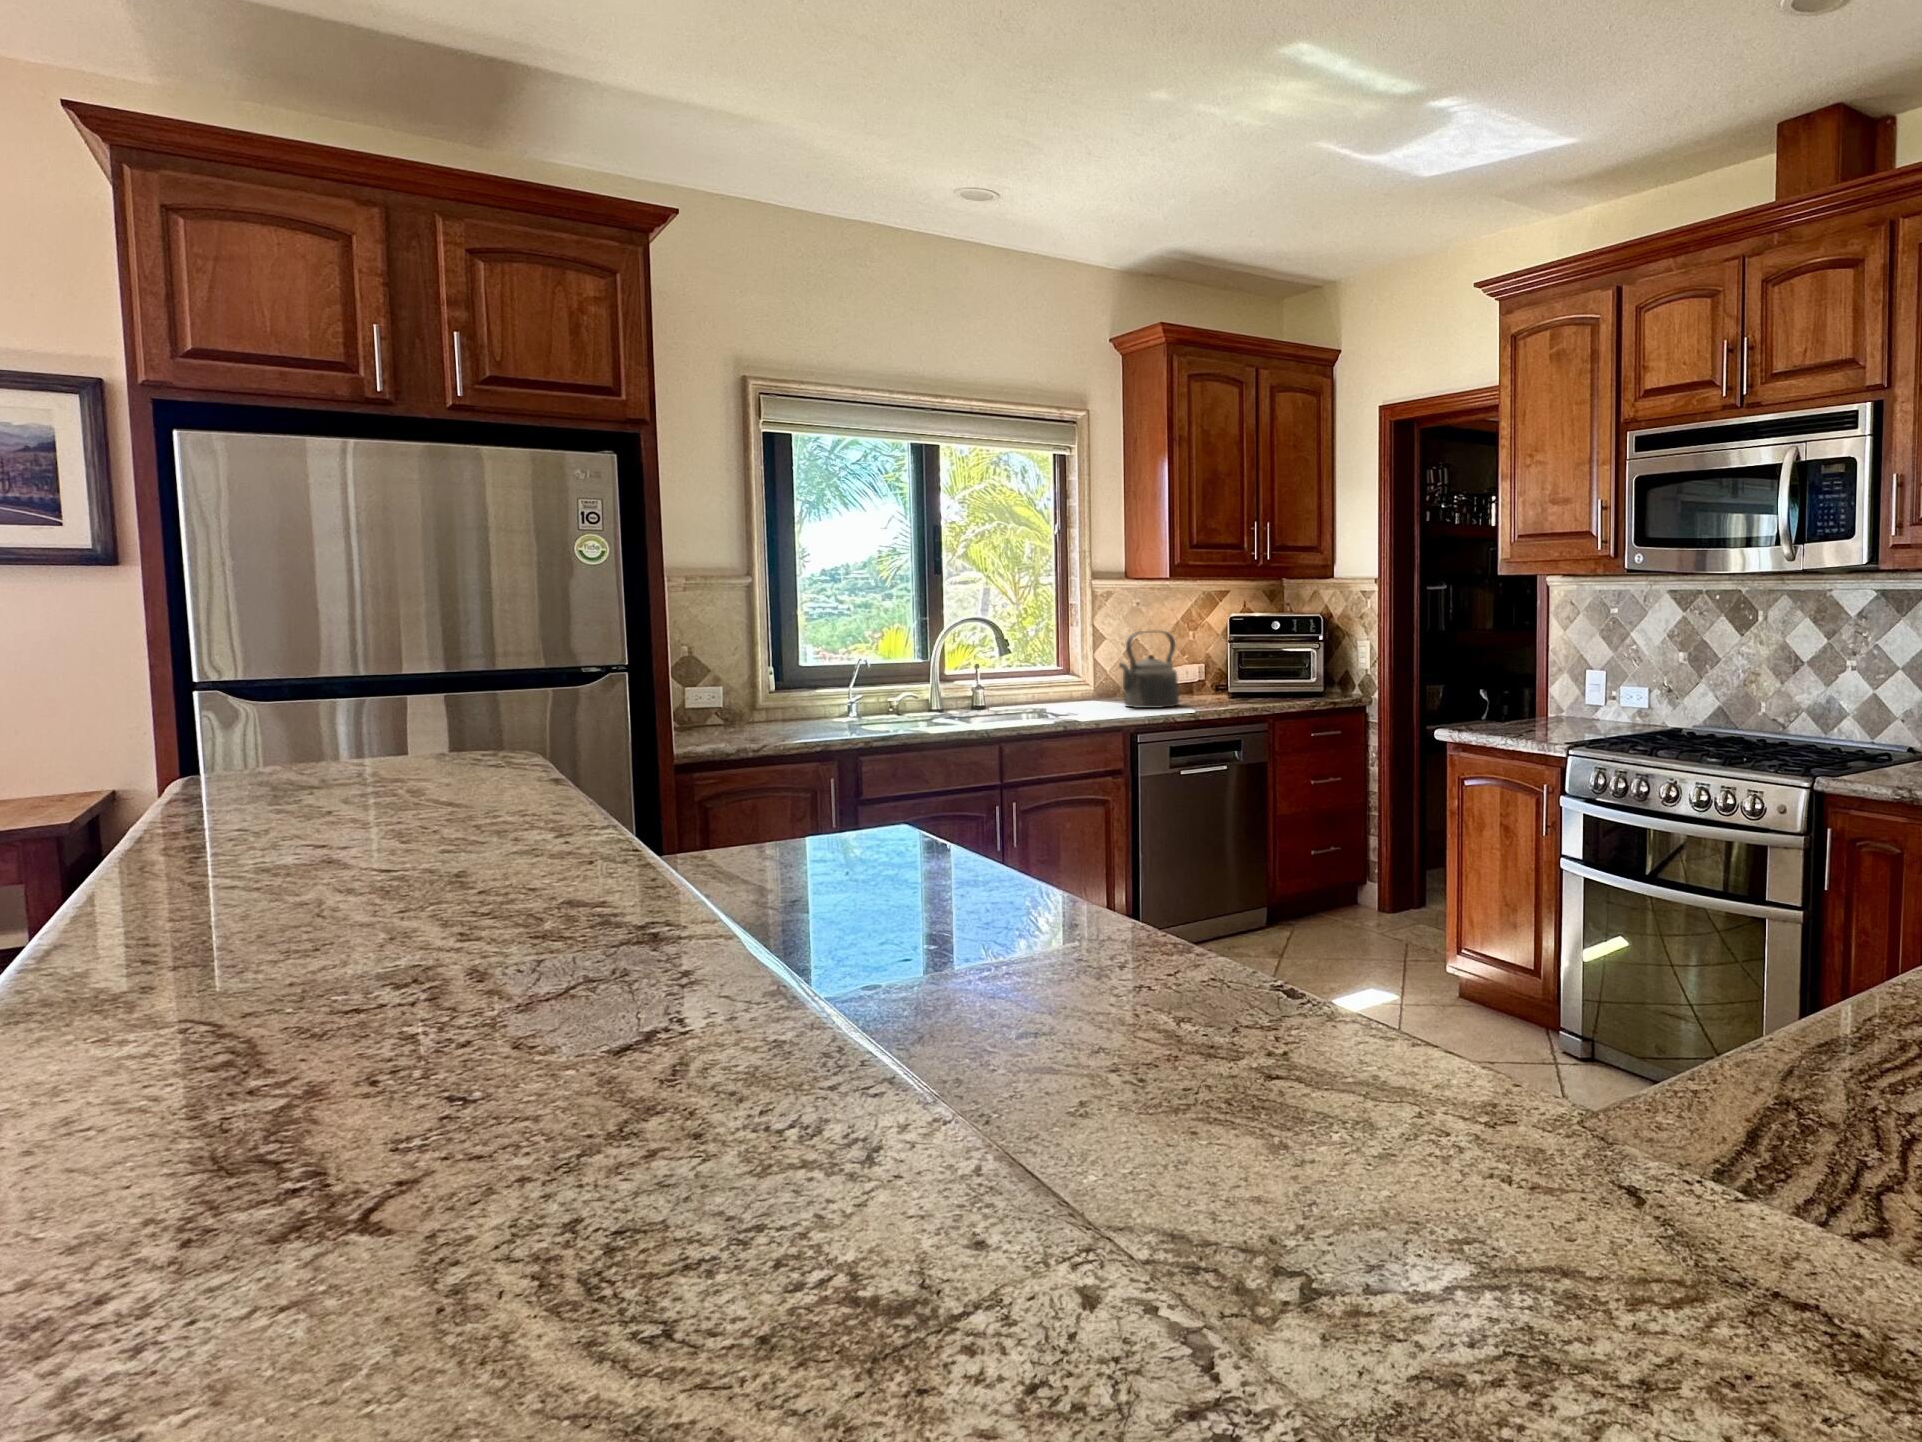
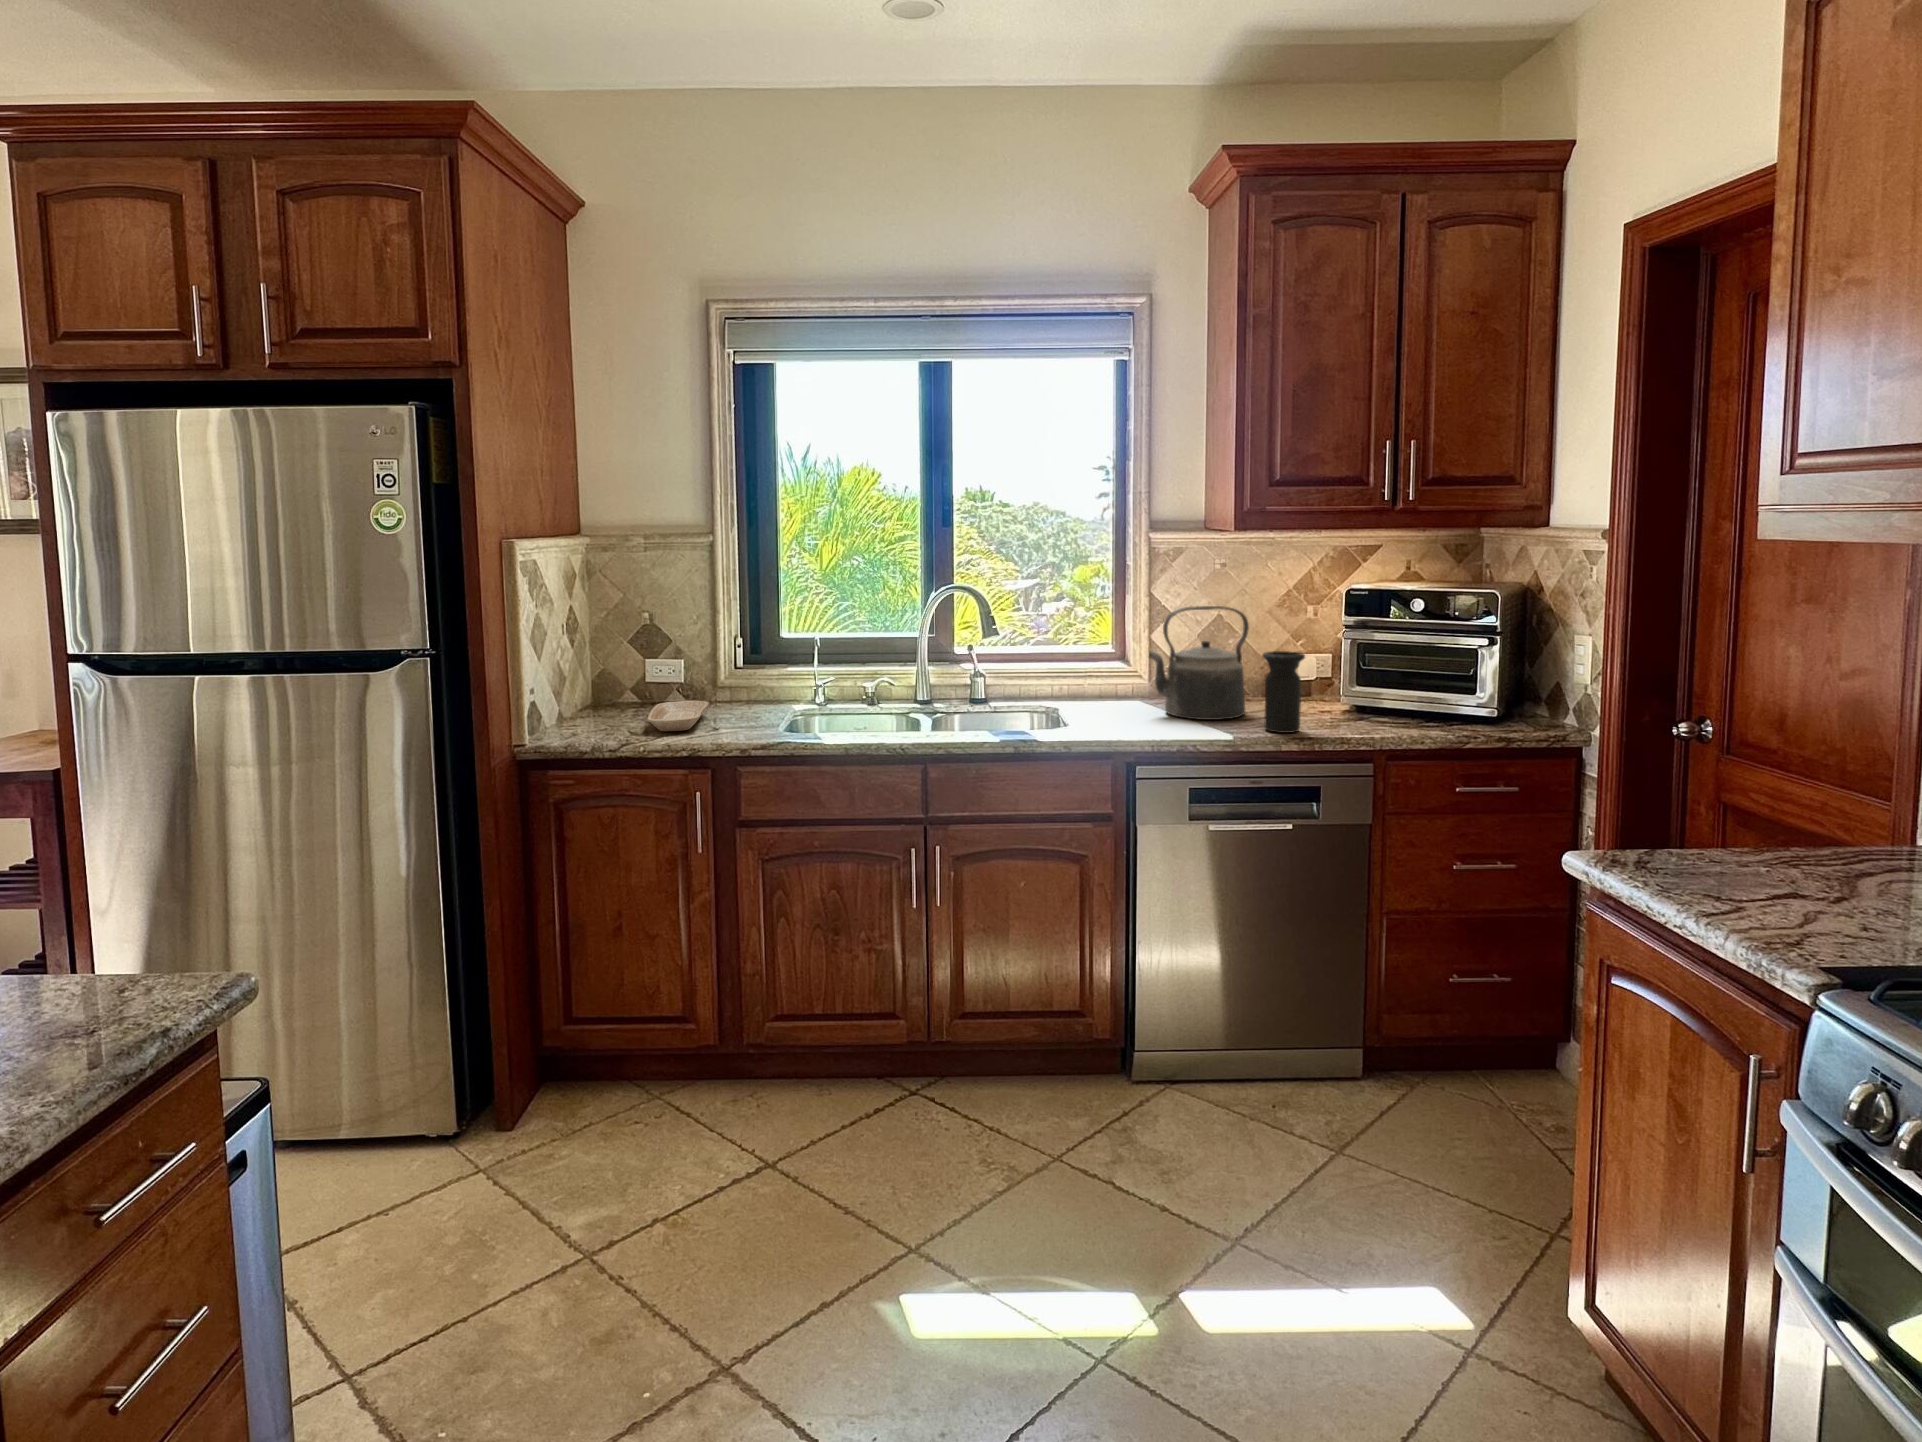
vase: none [1204,657,1231,709] -> present [1262,651,1305,733]
tray: none [731,721,810,741] -> present [647,700,709,731]

